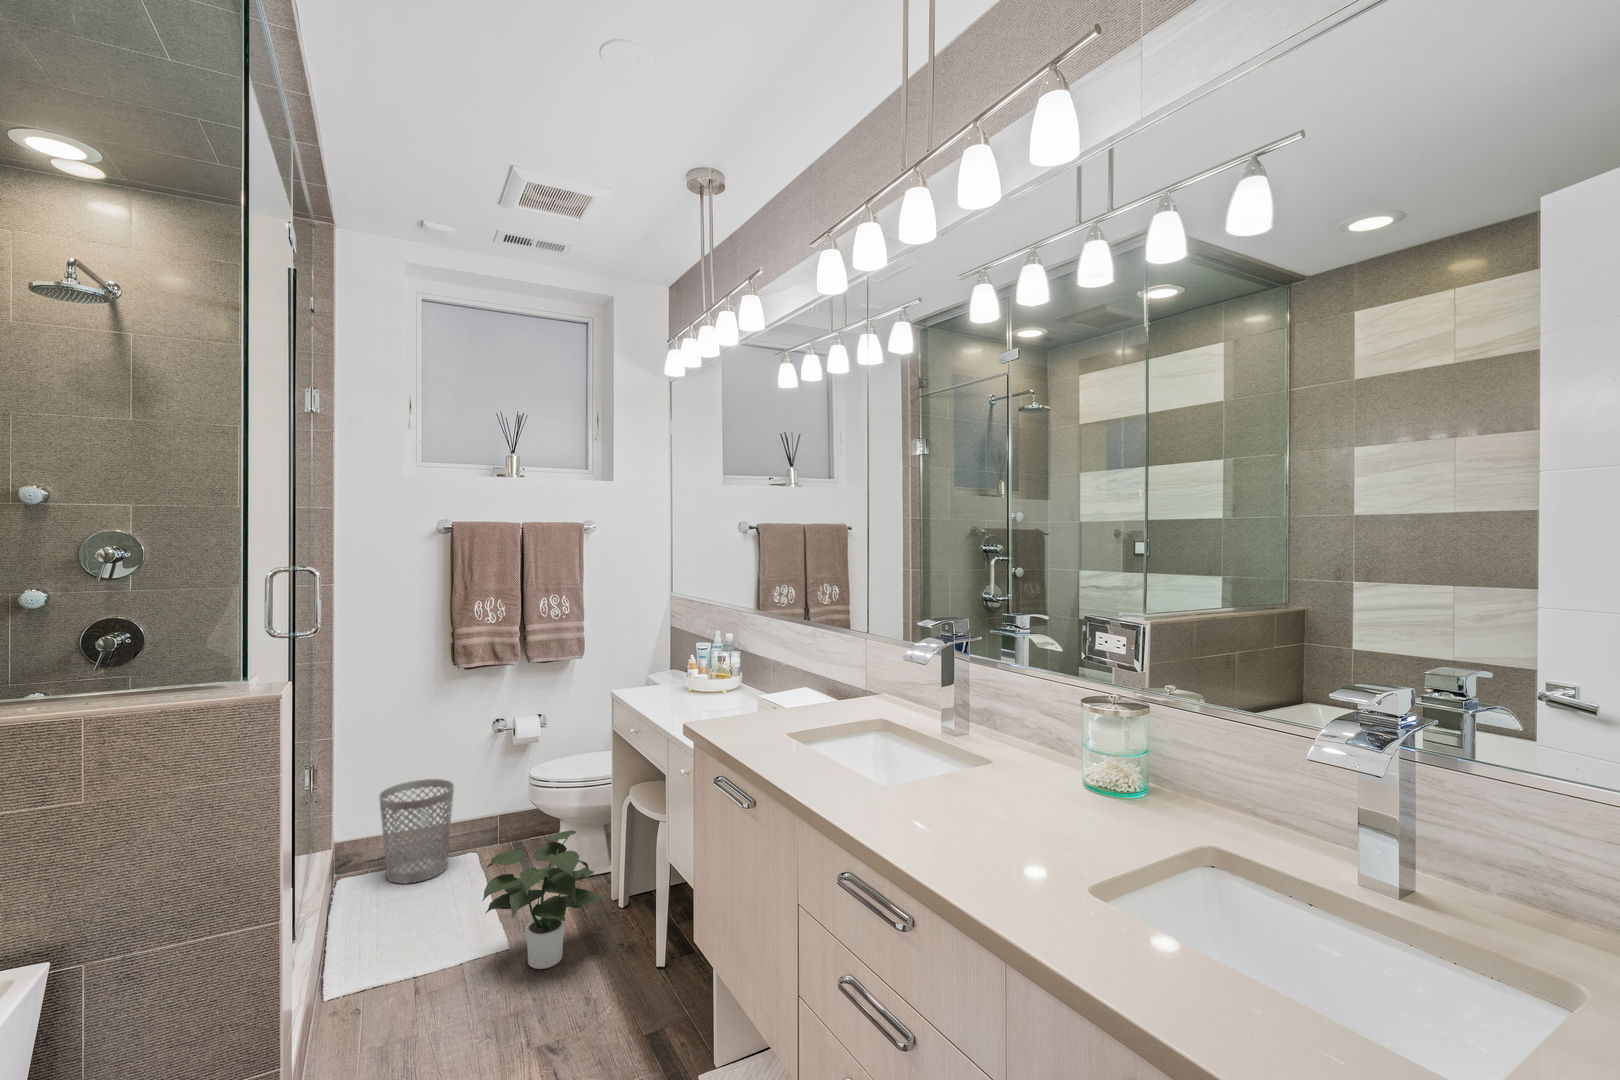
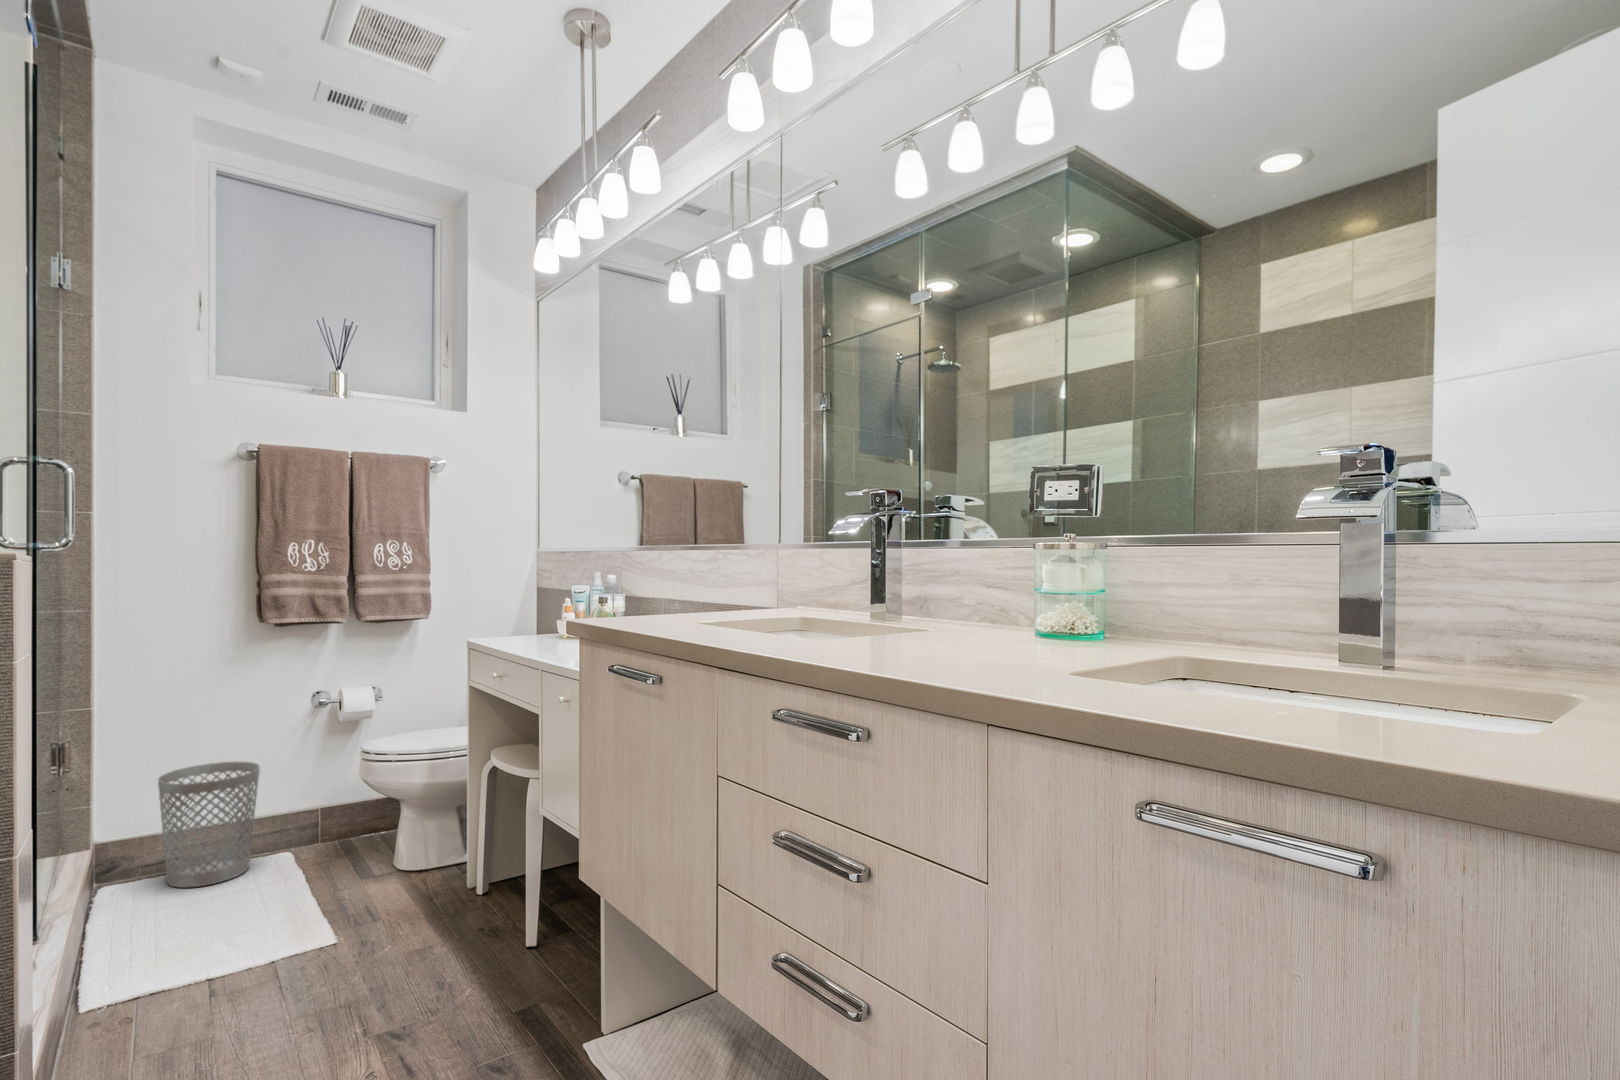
potted plant: present [482,830,605,969] -> none [303,796,462,961]

